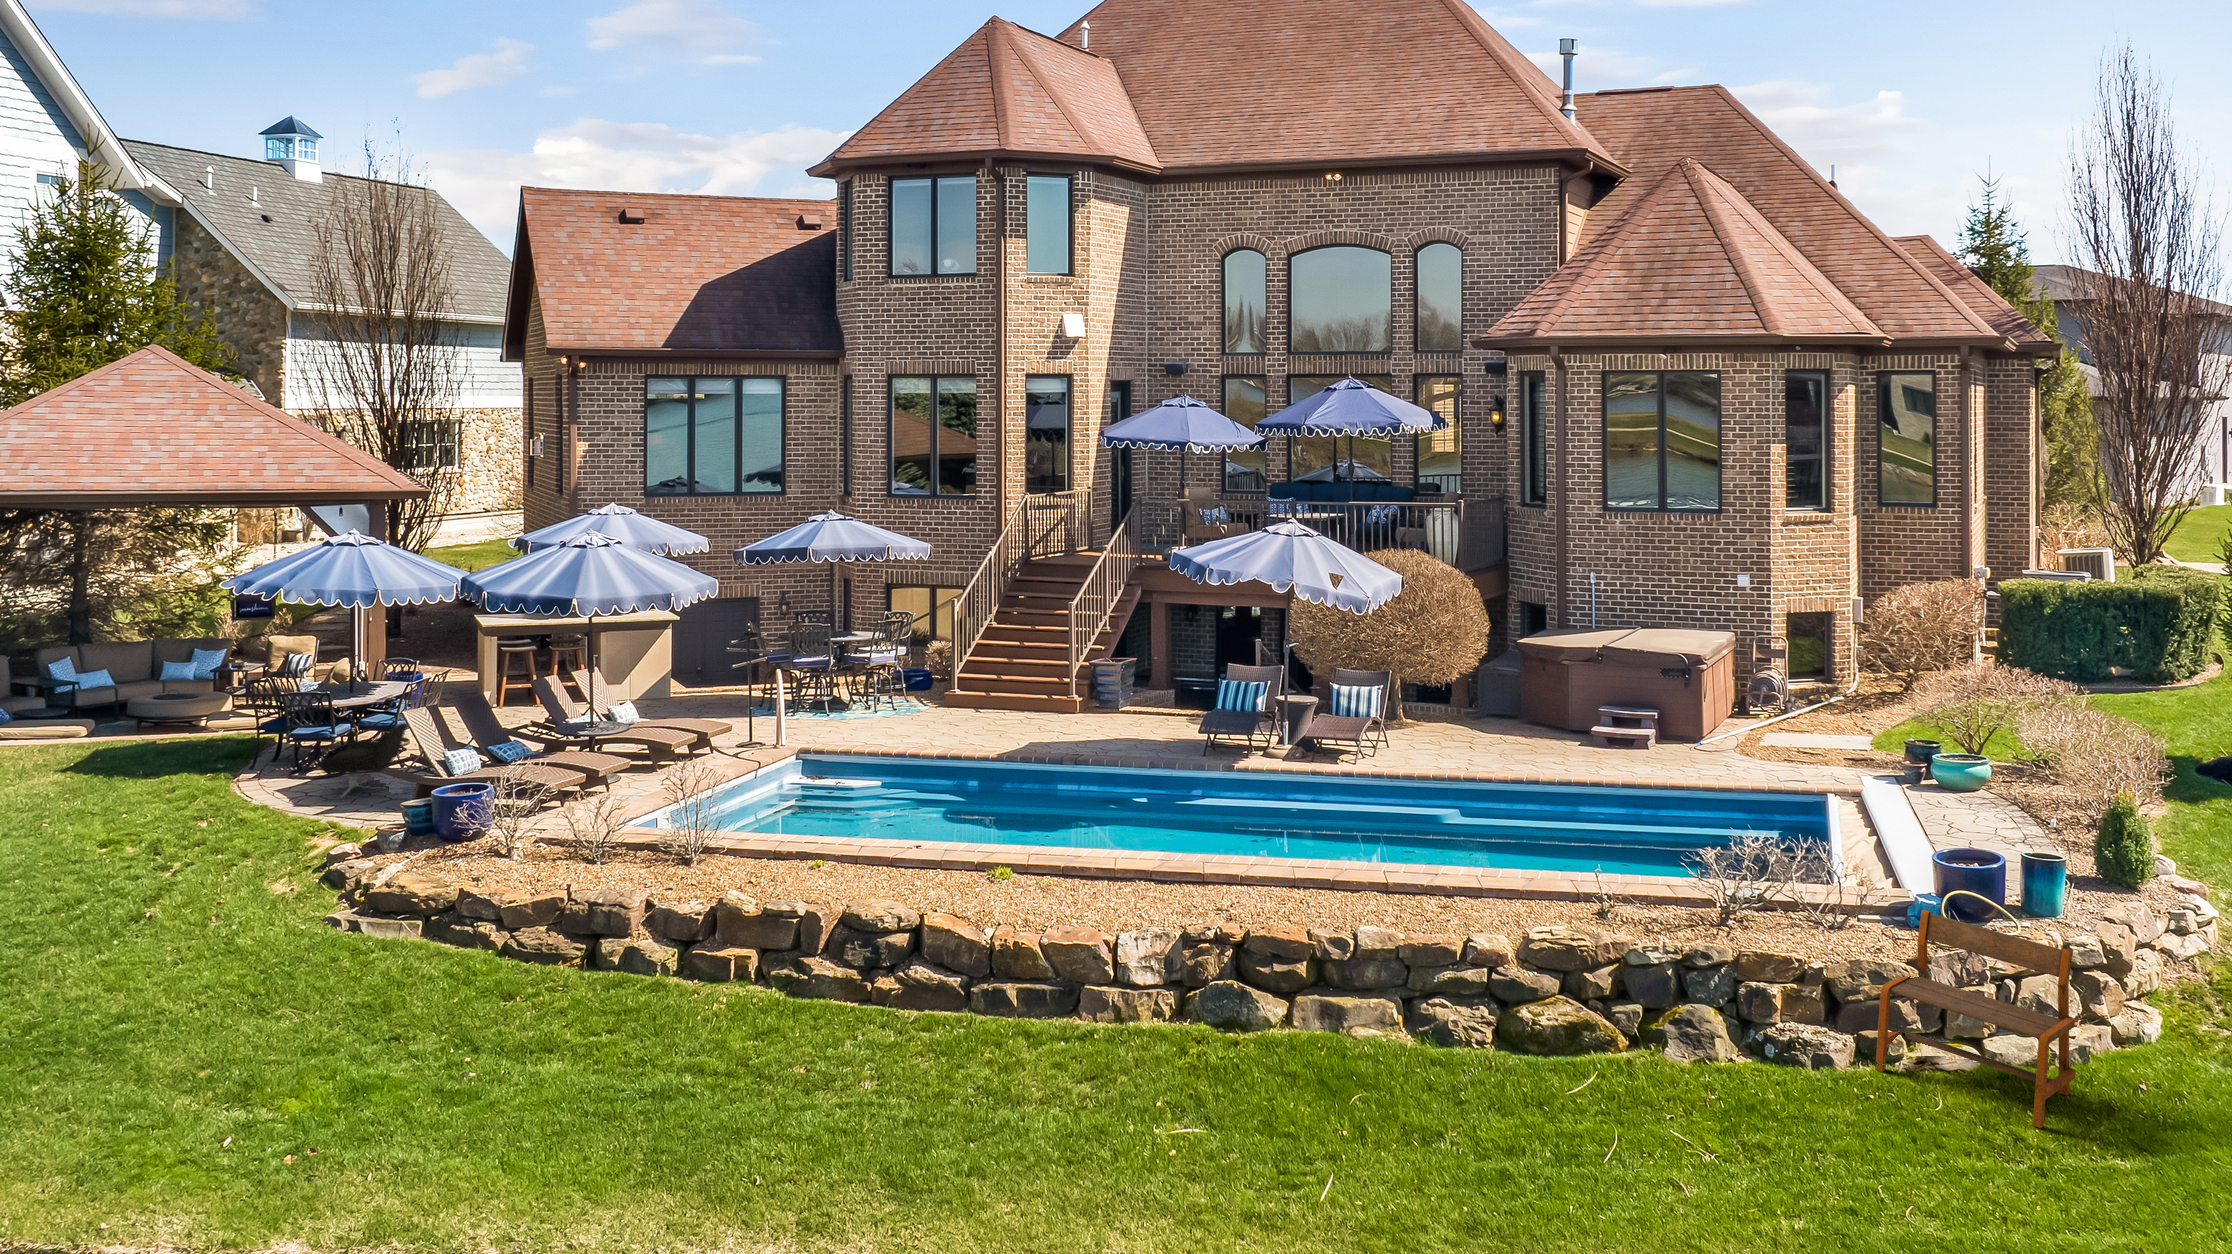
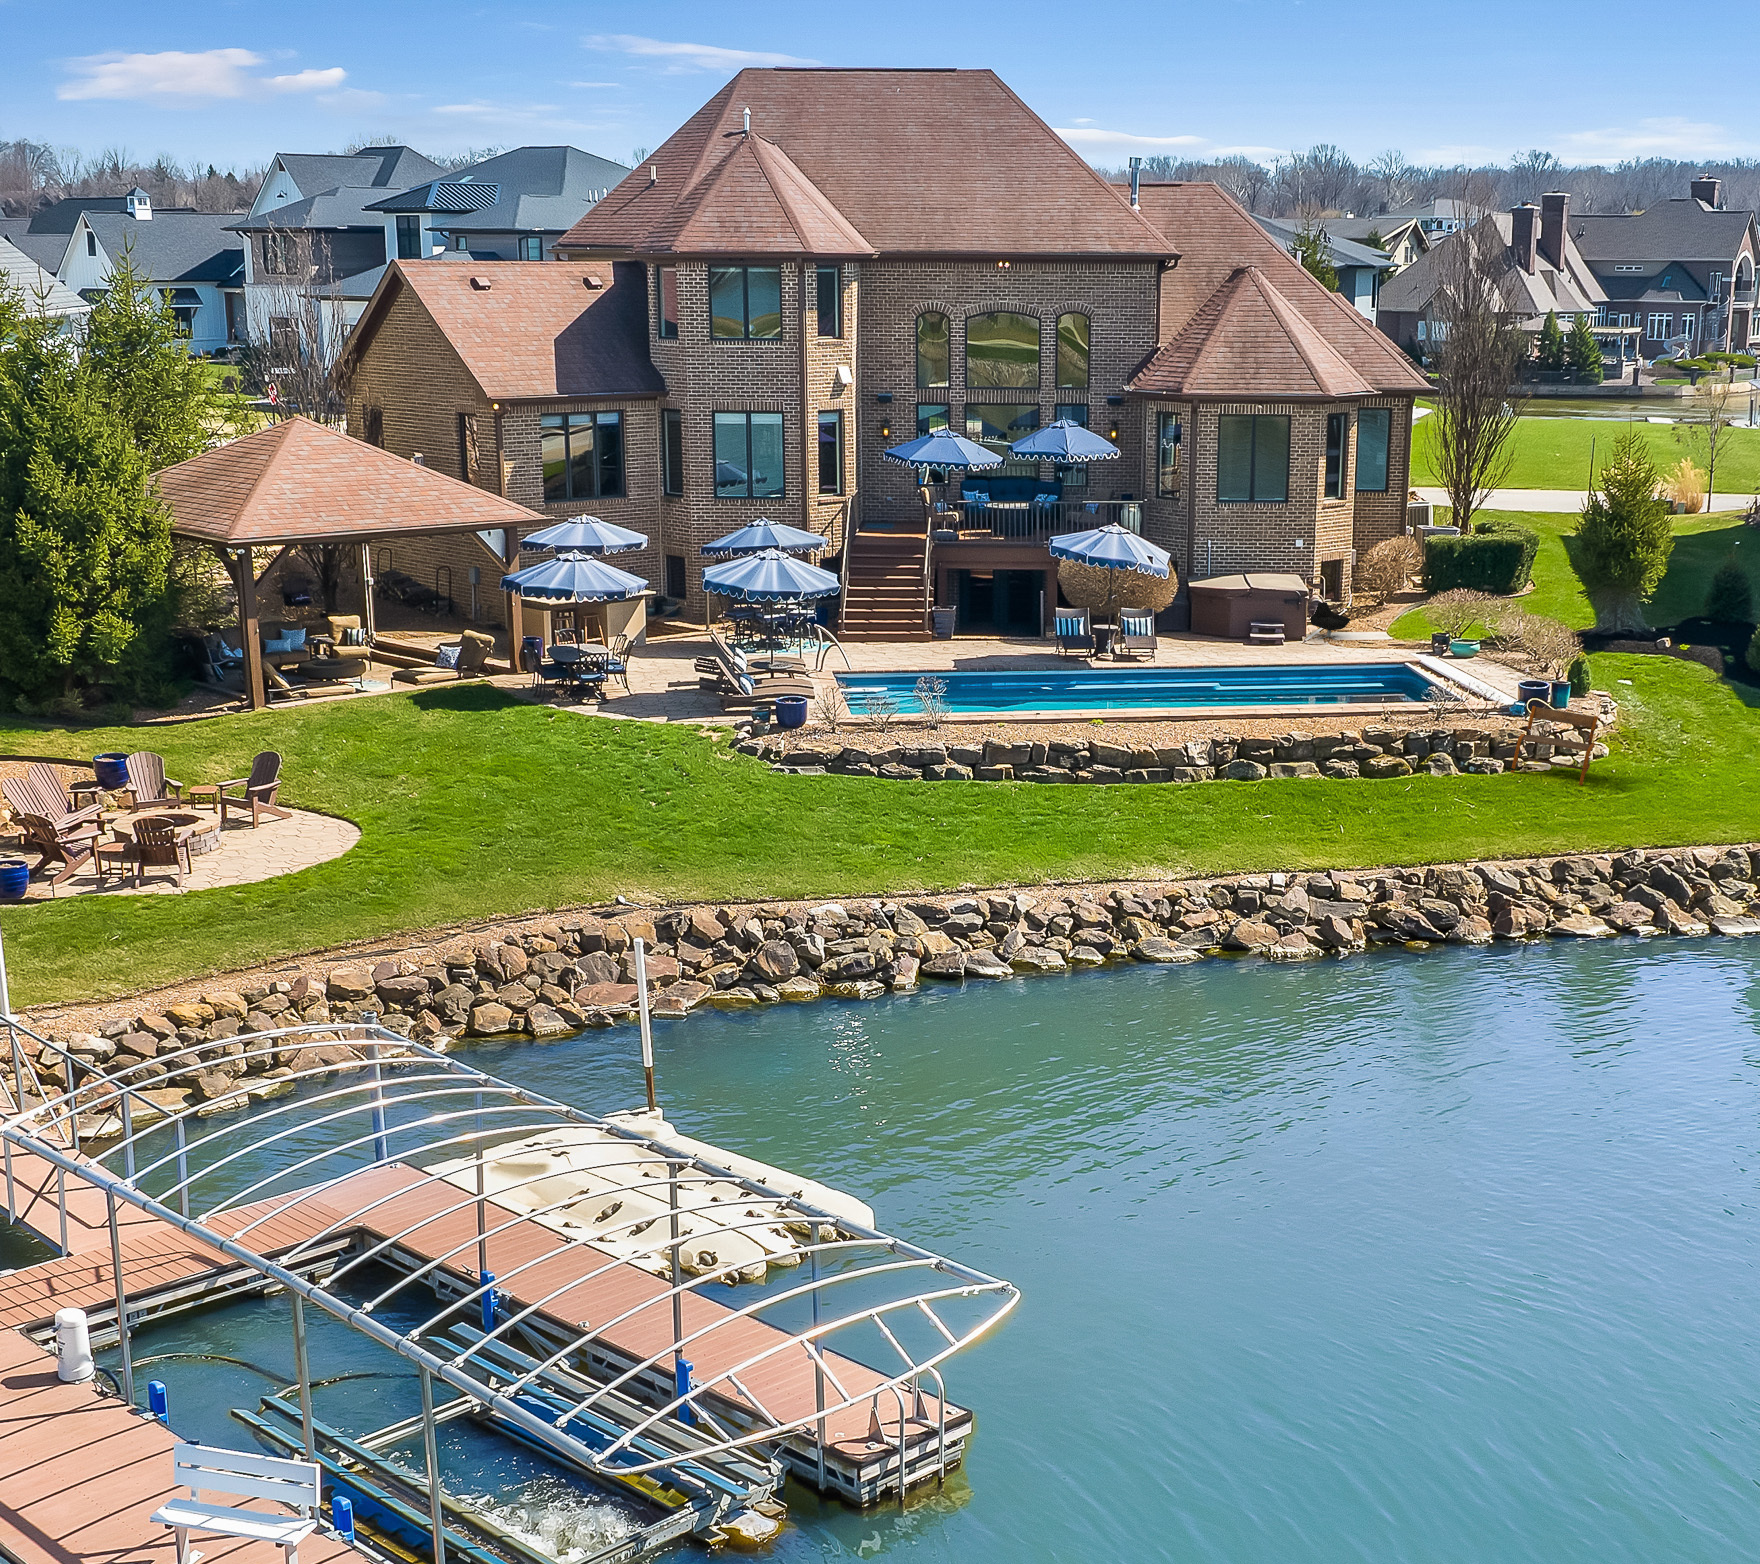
lounge chair: present [318,723,407,797] -> present [1311,602,1350,640]

